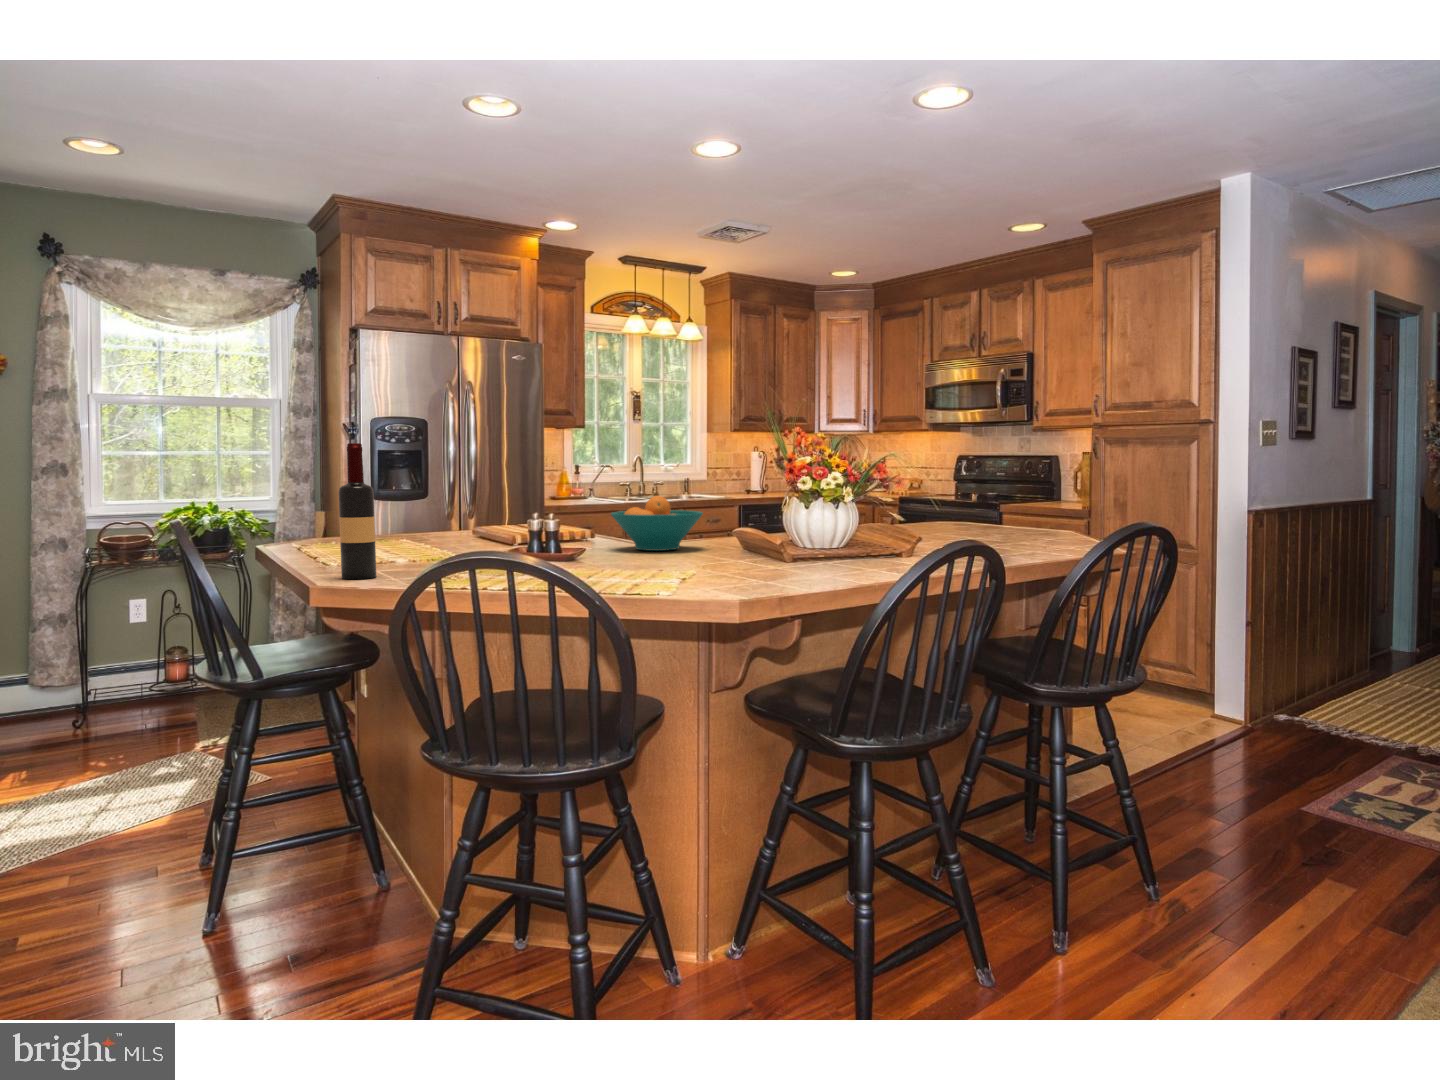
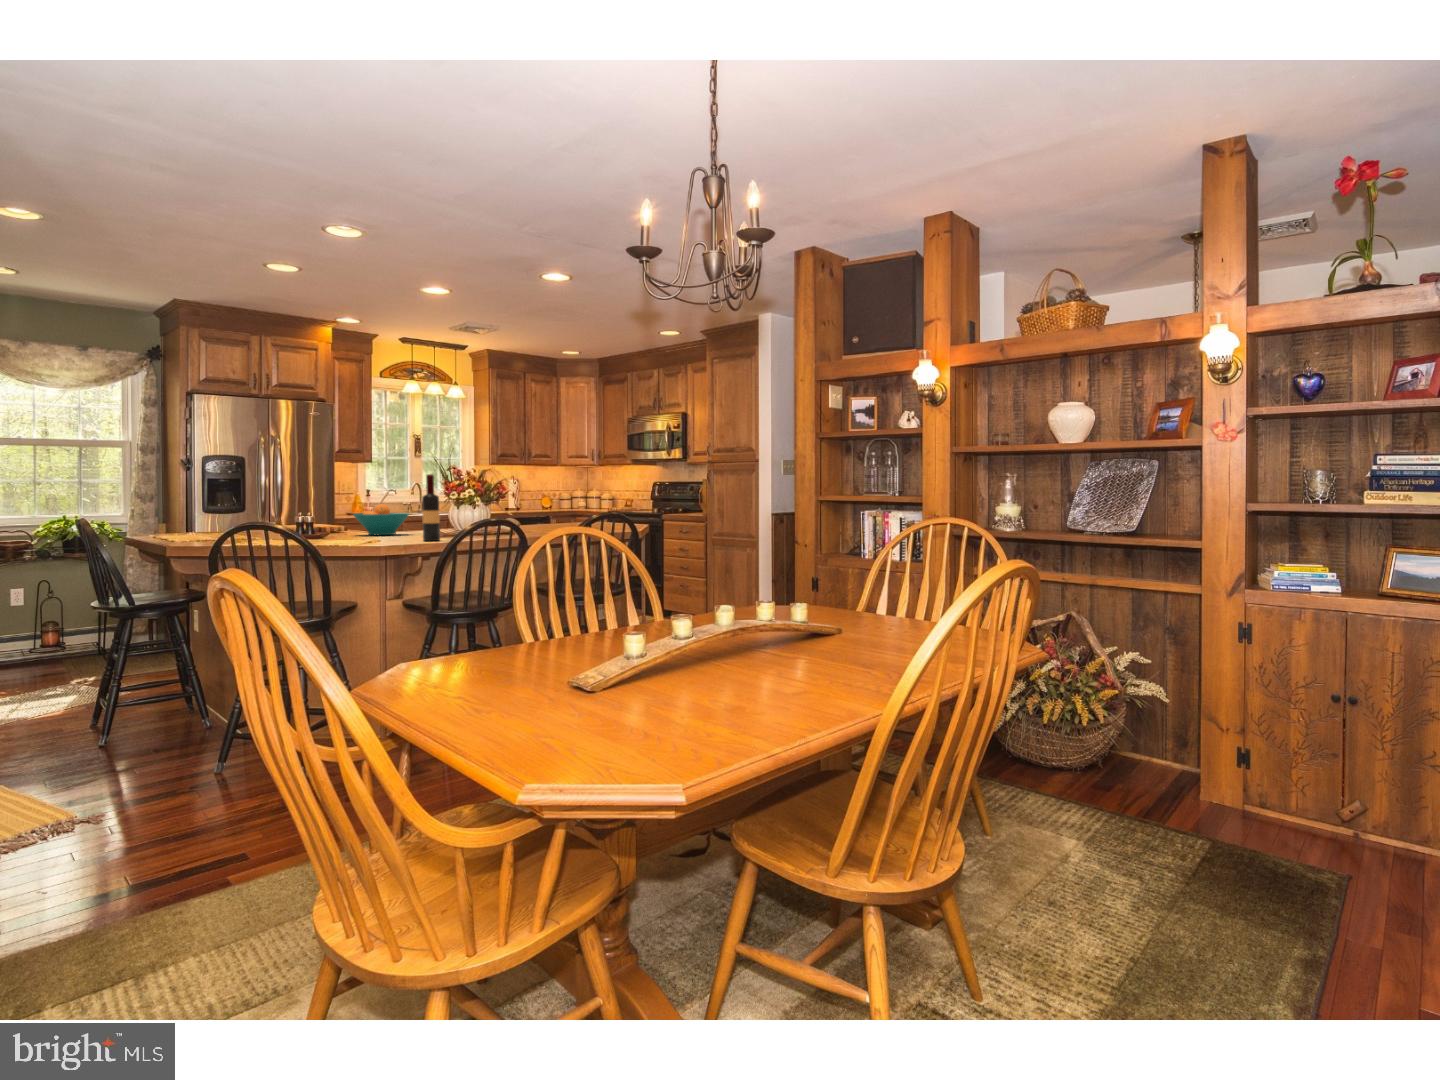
wine bottle: present [338,443,376,579] -> present [422,474,440,541]

